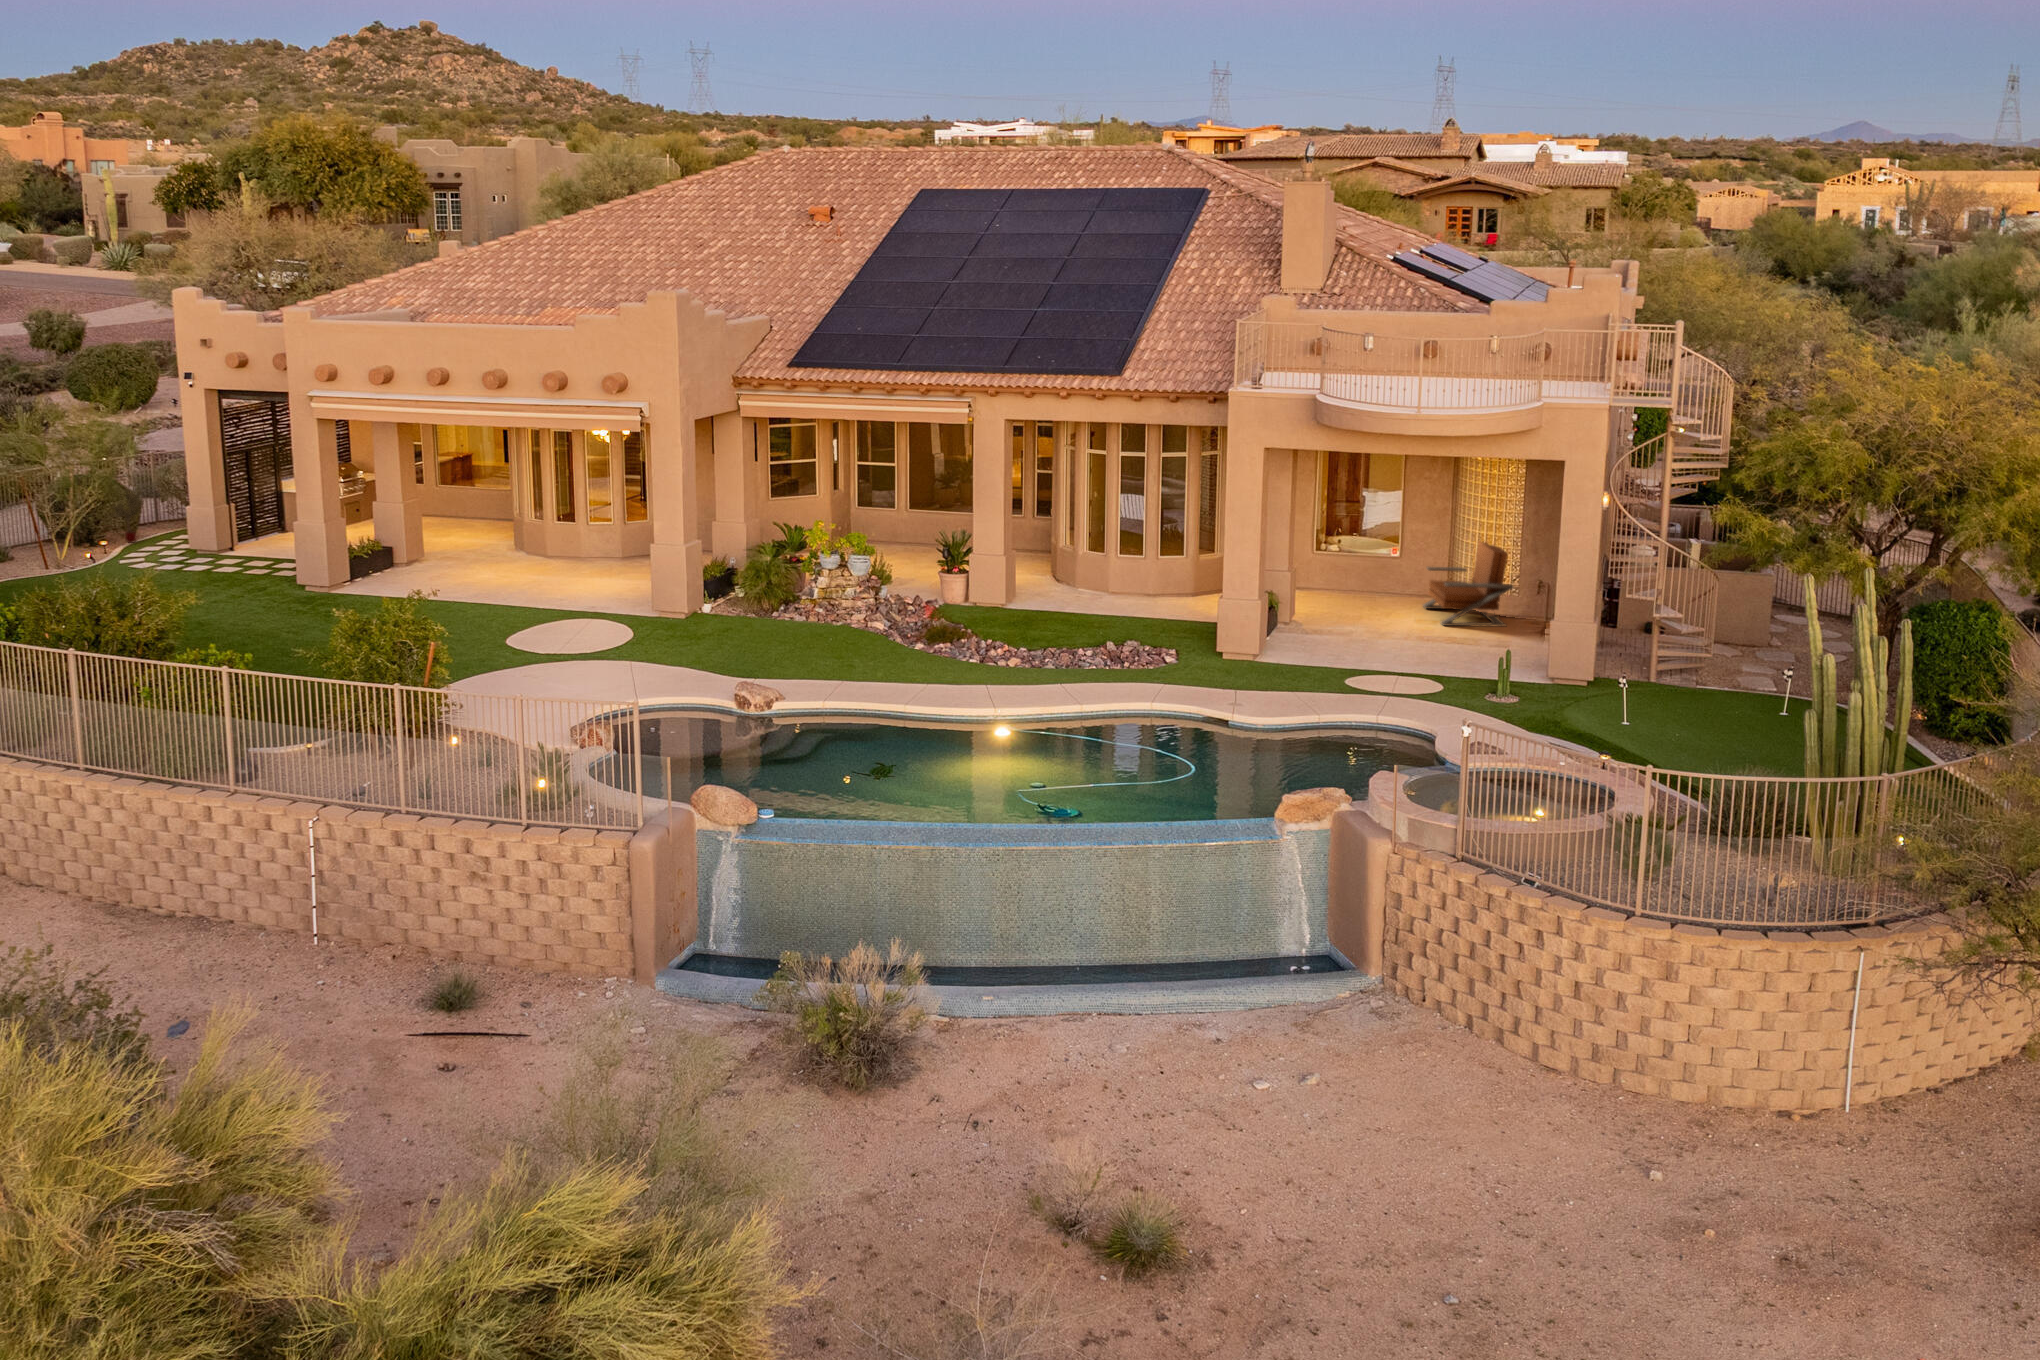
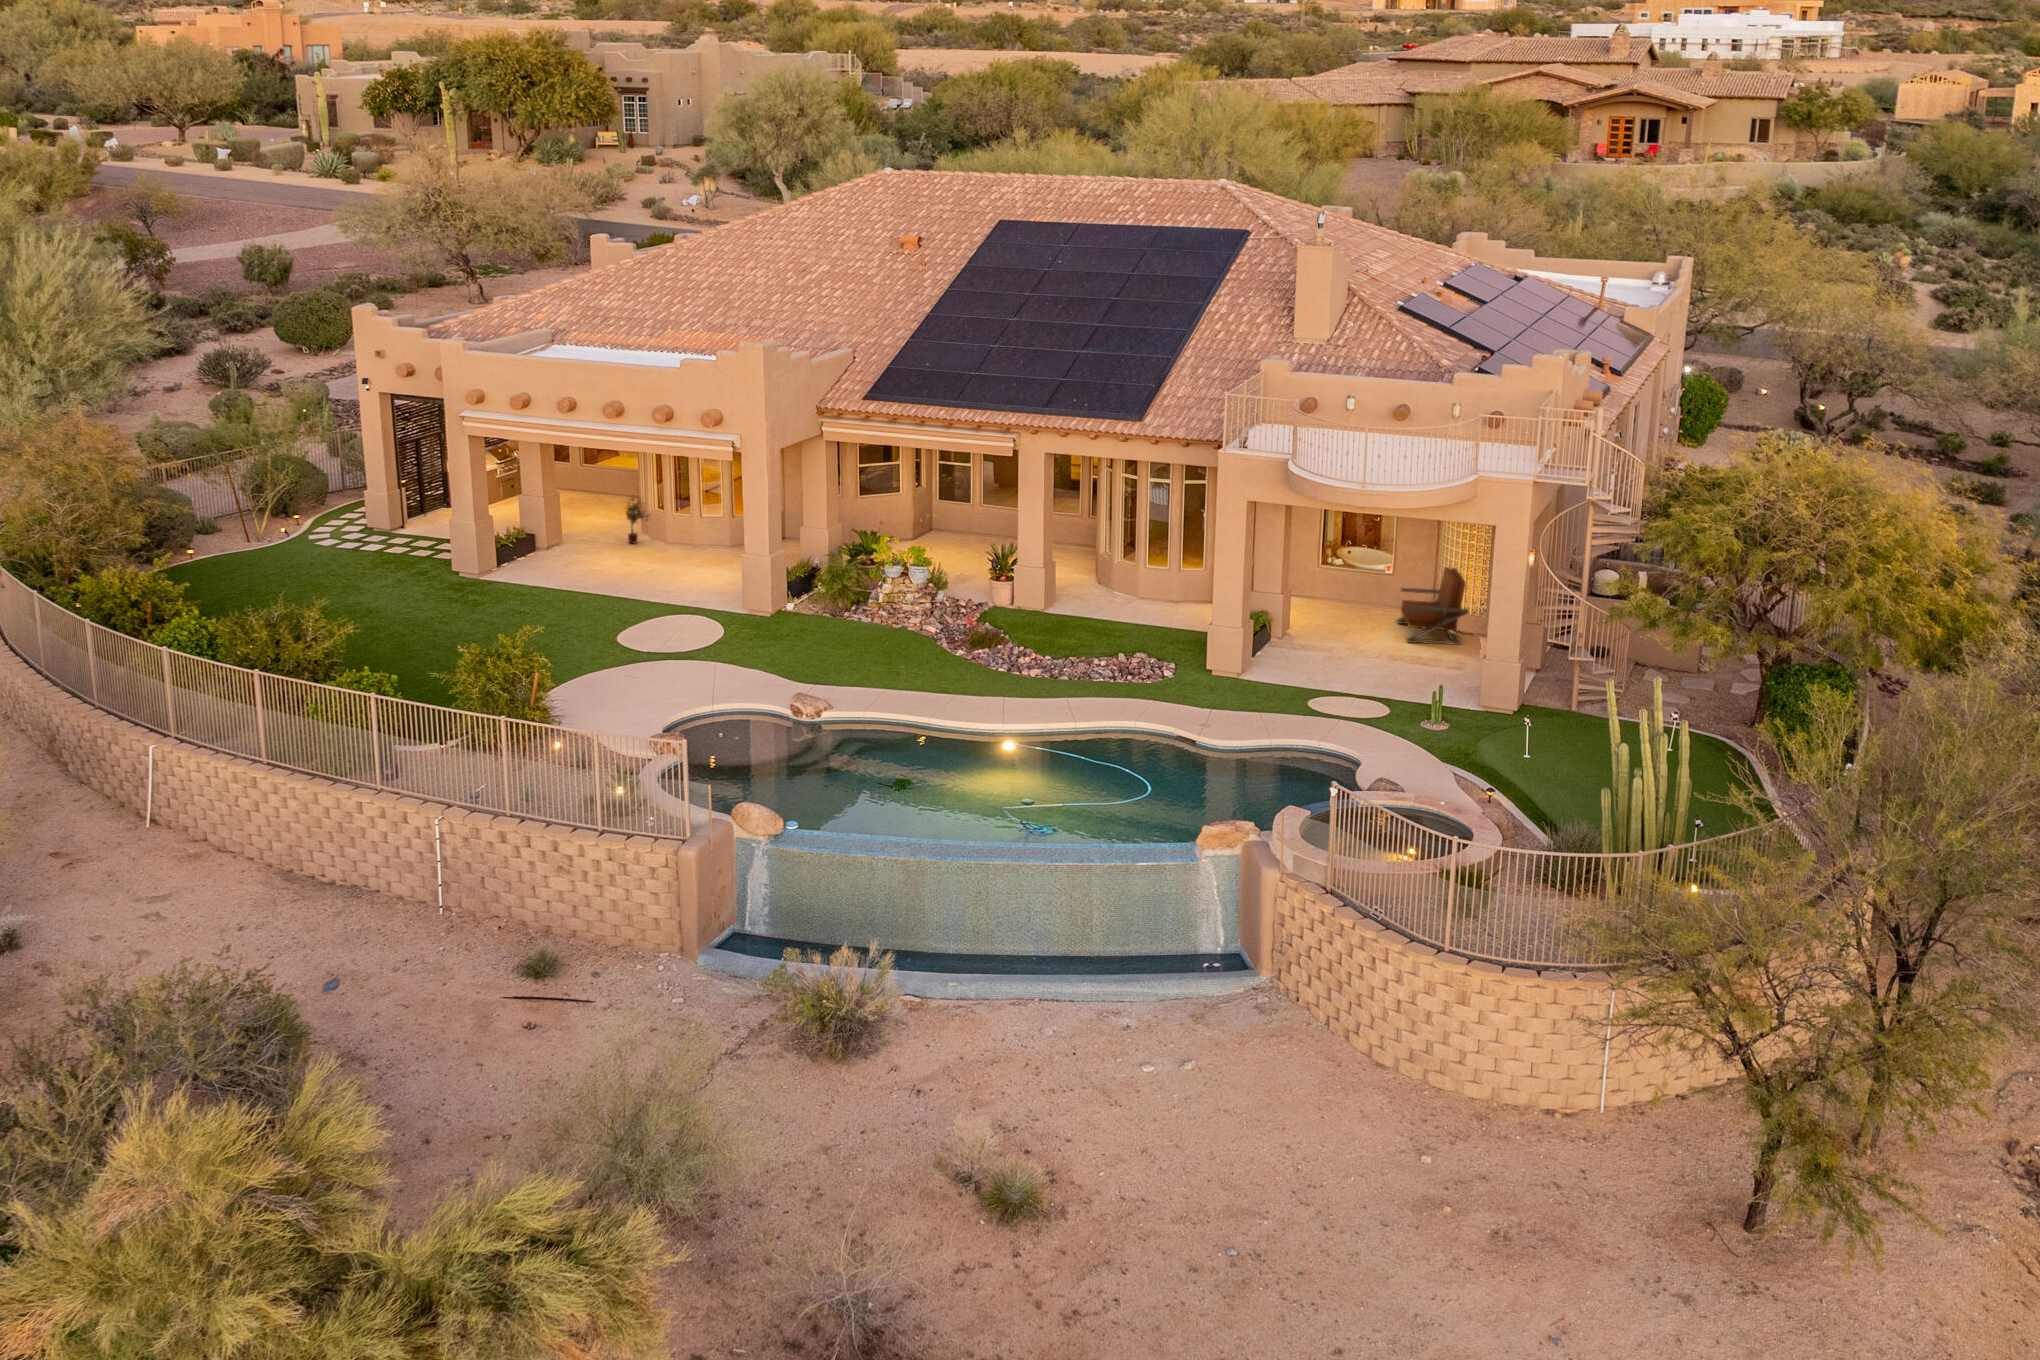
potted tree: present [113,487,144,543] -> present [626,498,649,544]

